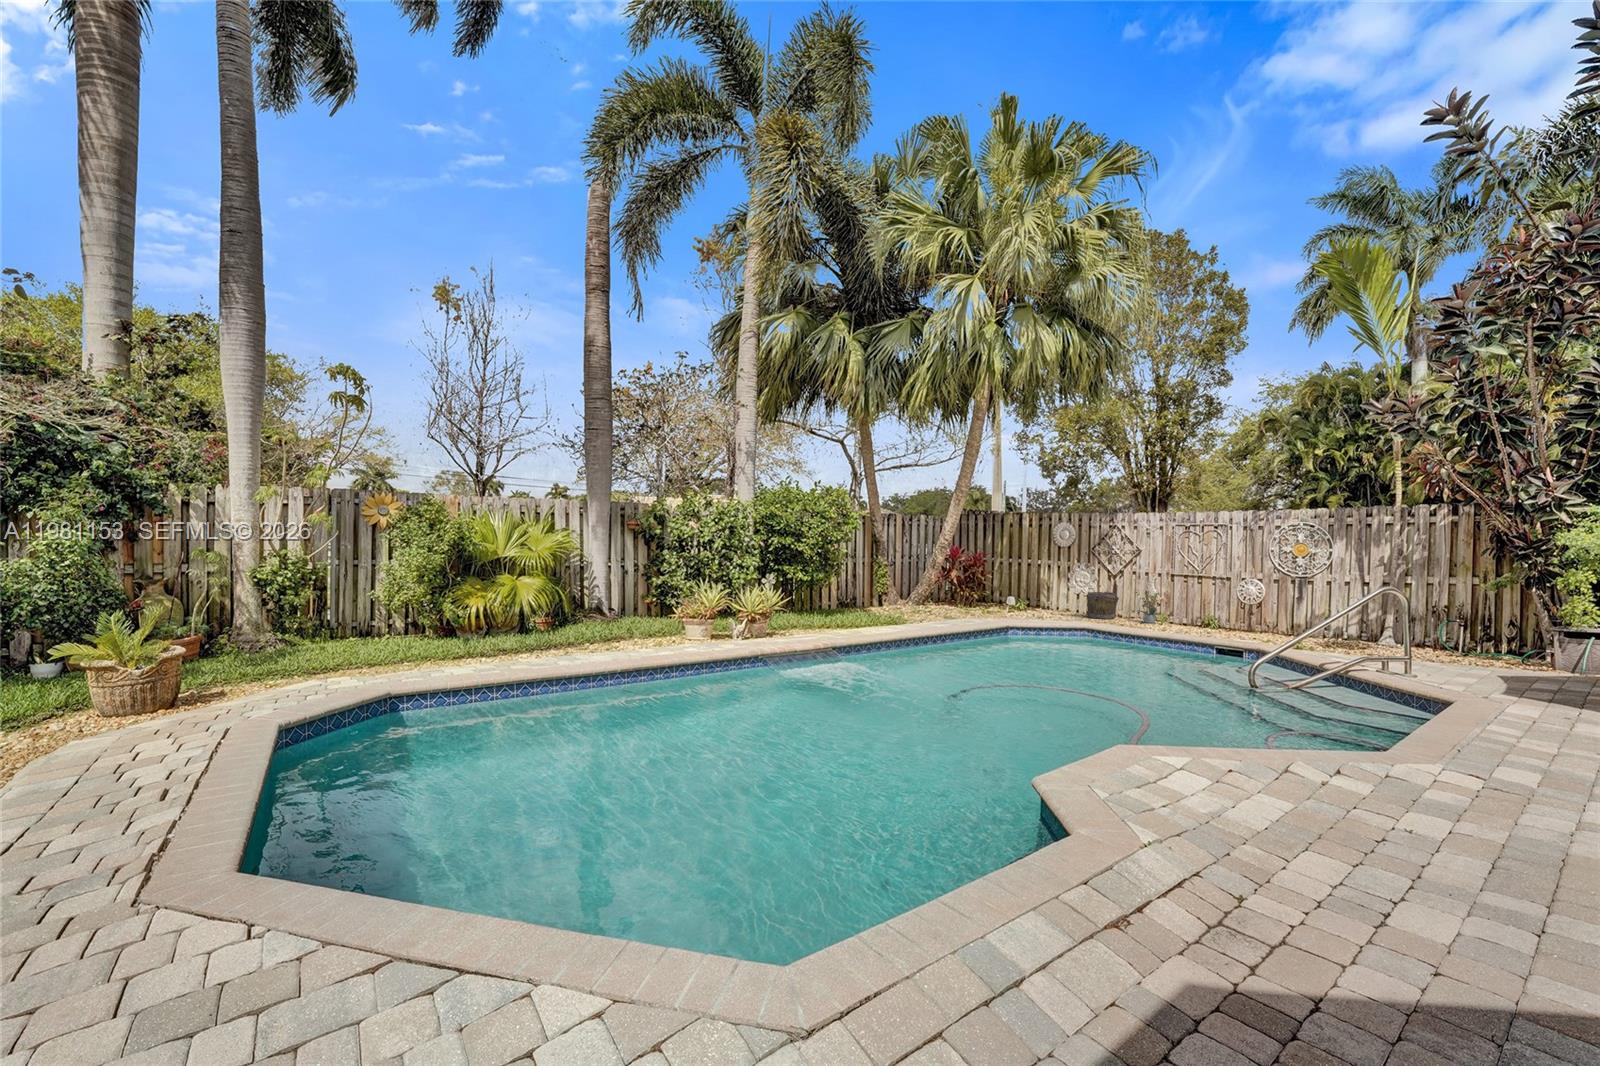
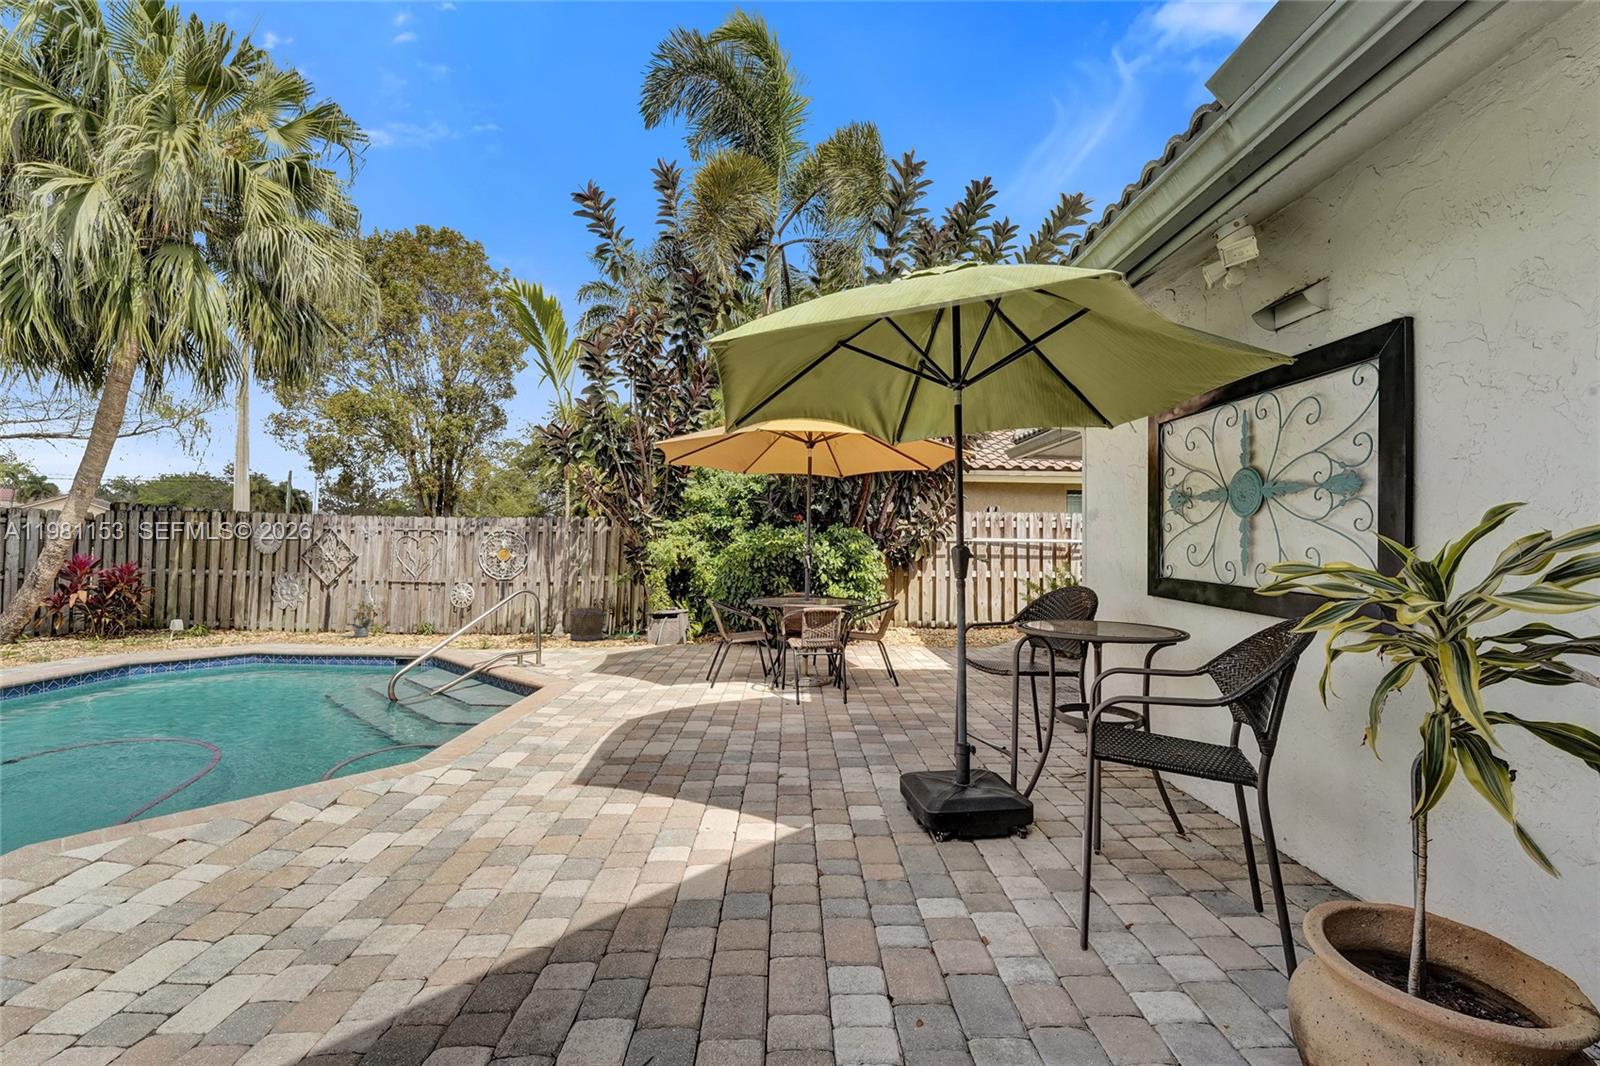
bucket: present [1087,591,1119,619] -> present [570,606,607,641]

